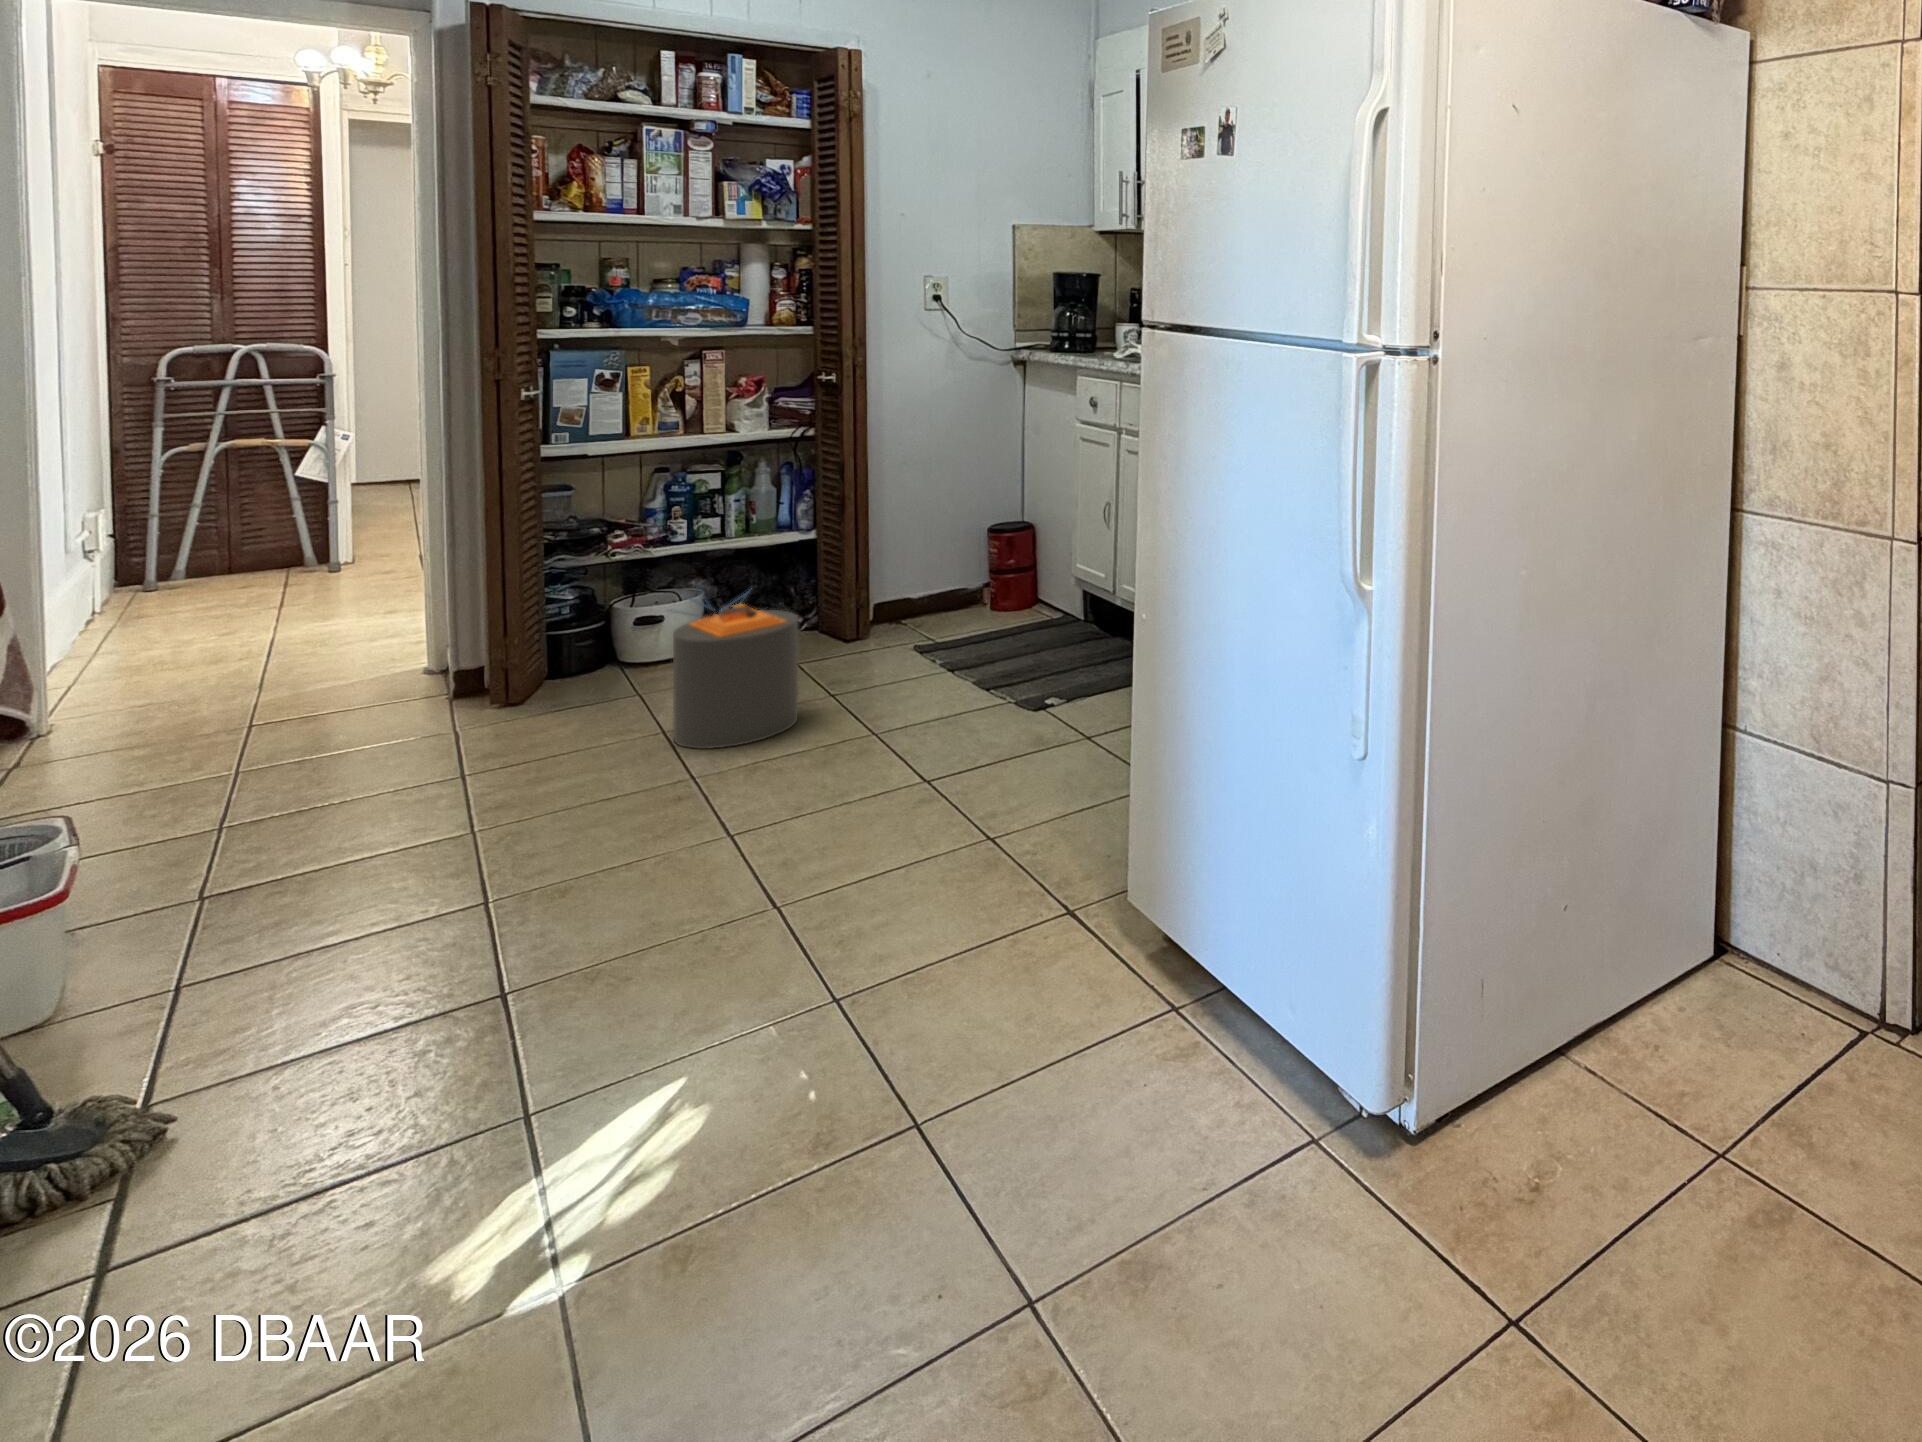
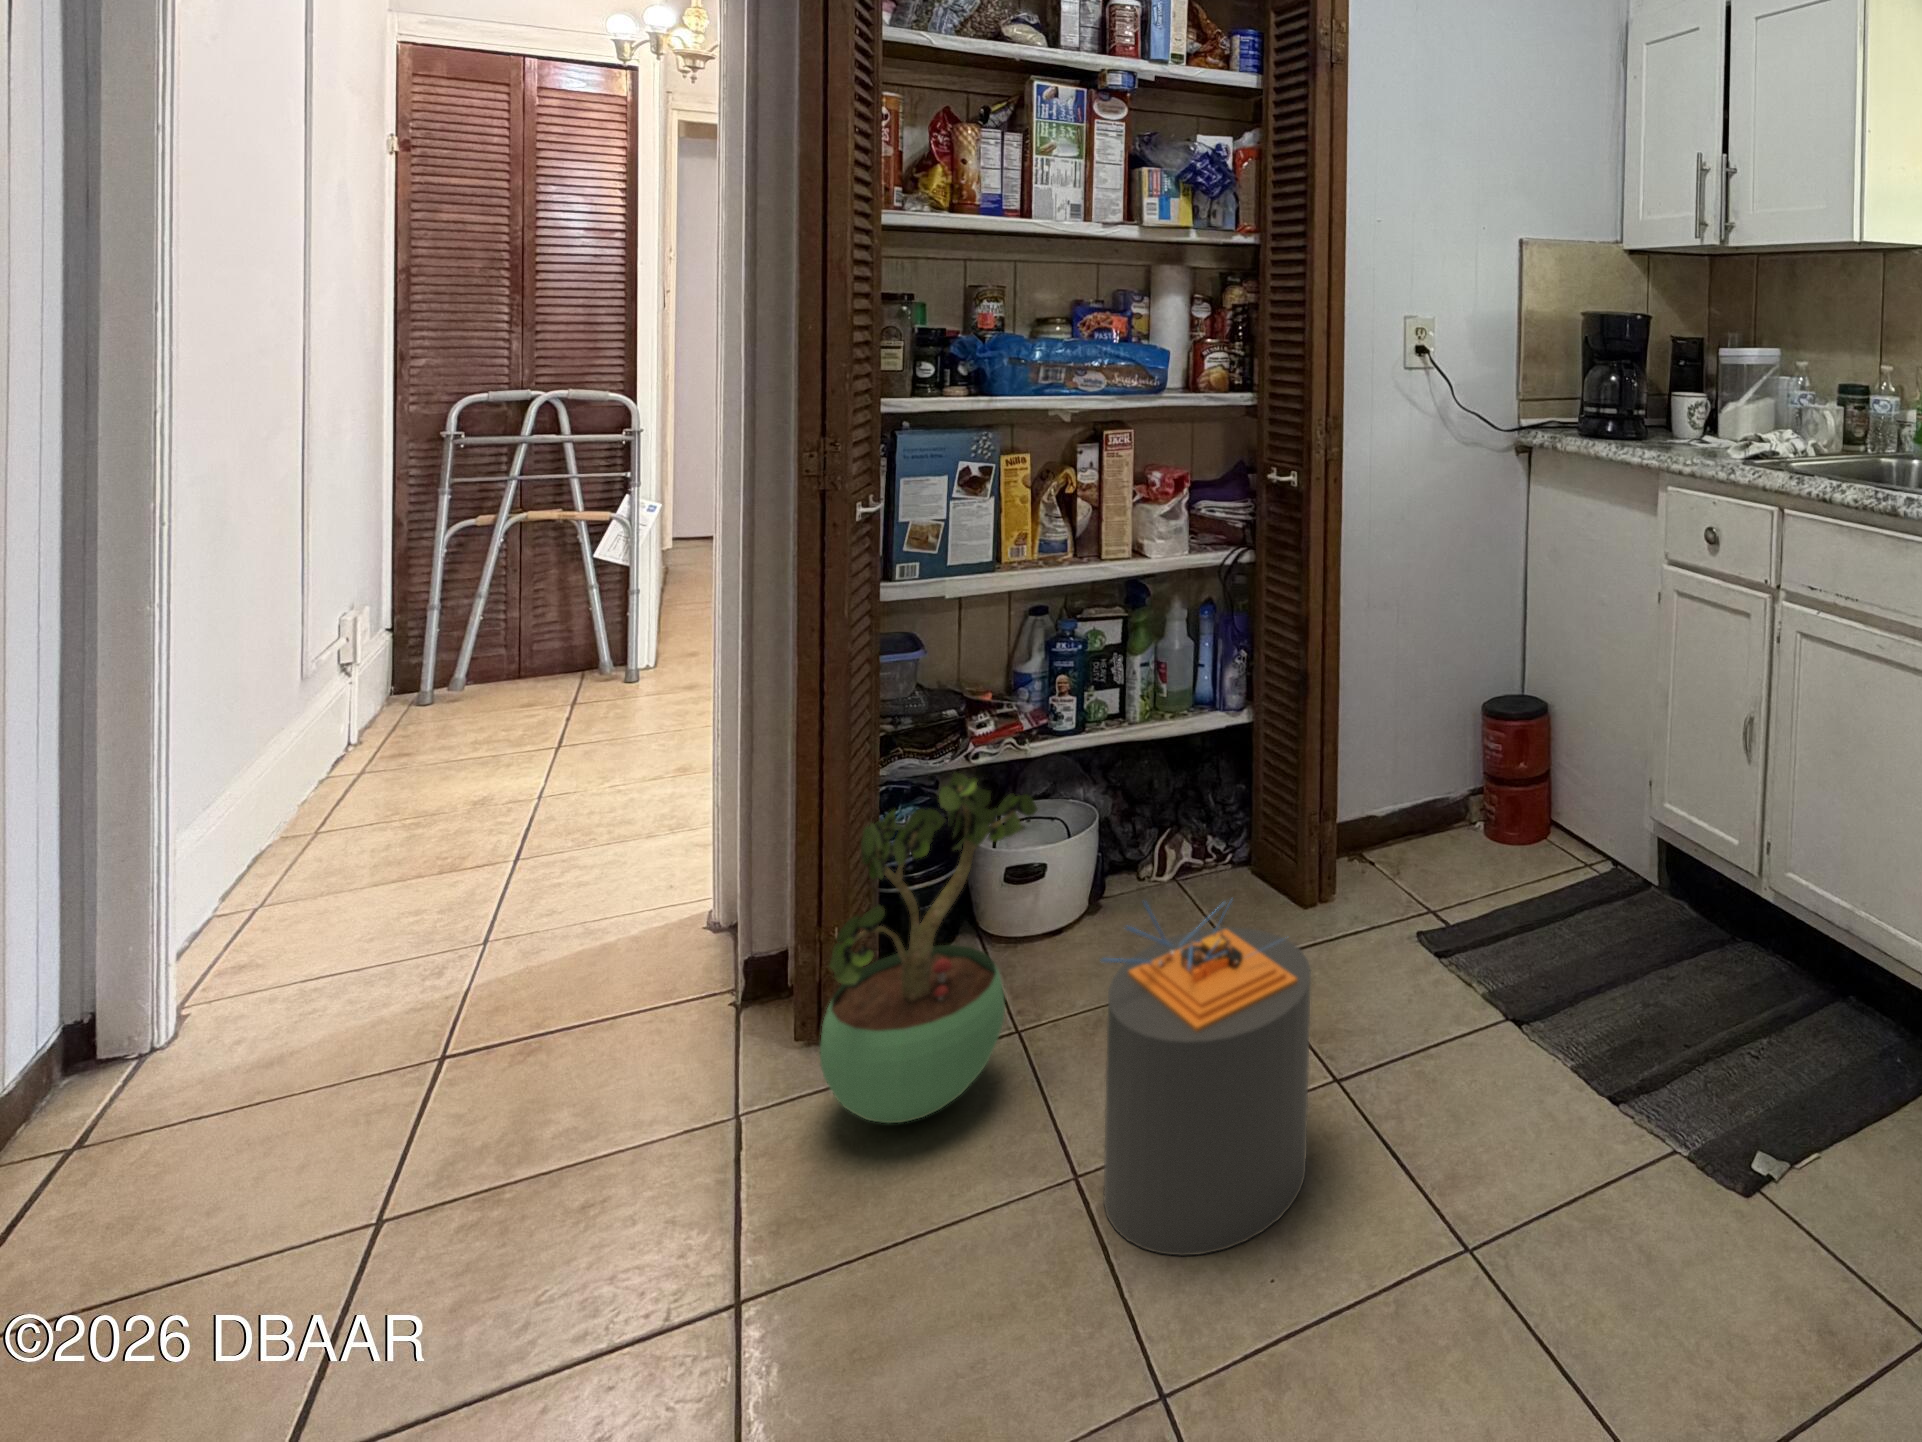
potted plant: none [503,532,643,722] -> present [820,772,1037,1123]

